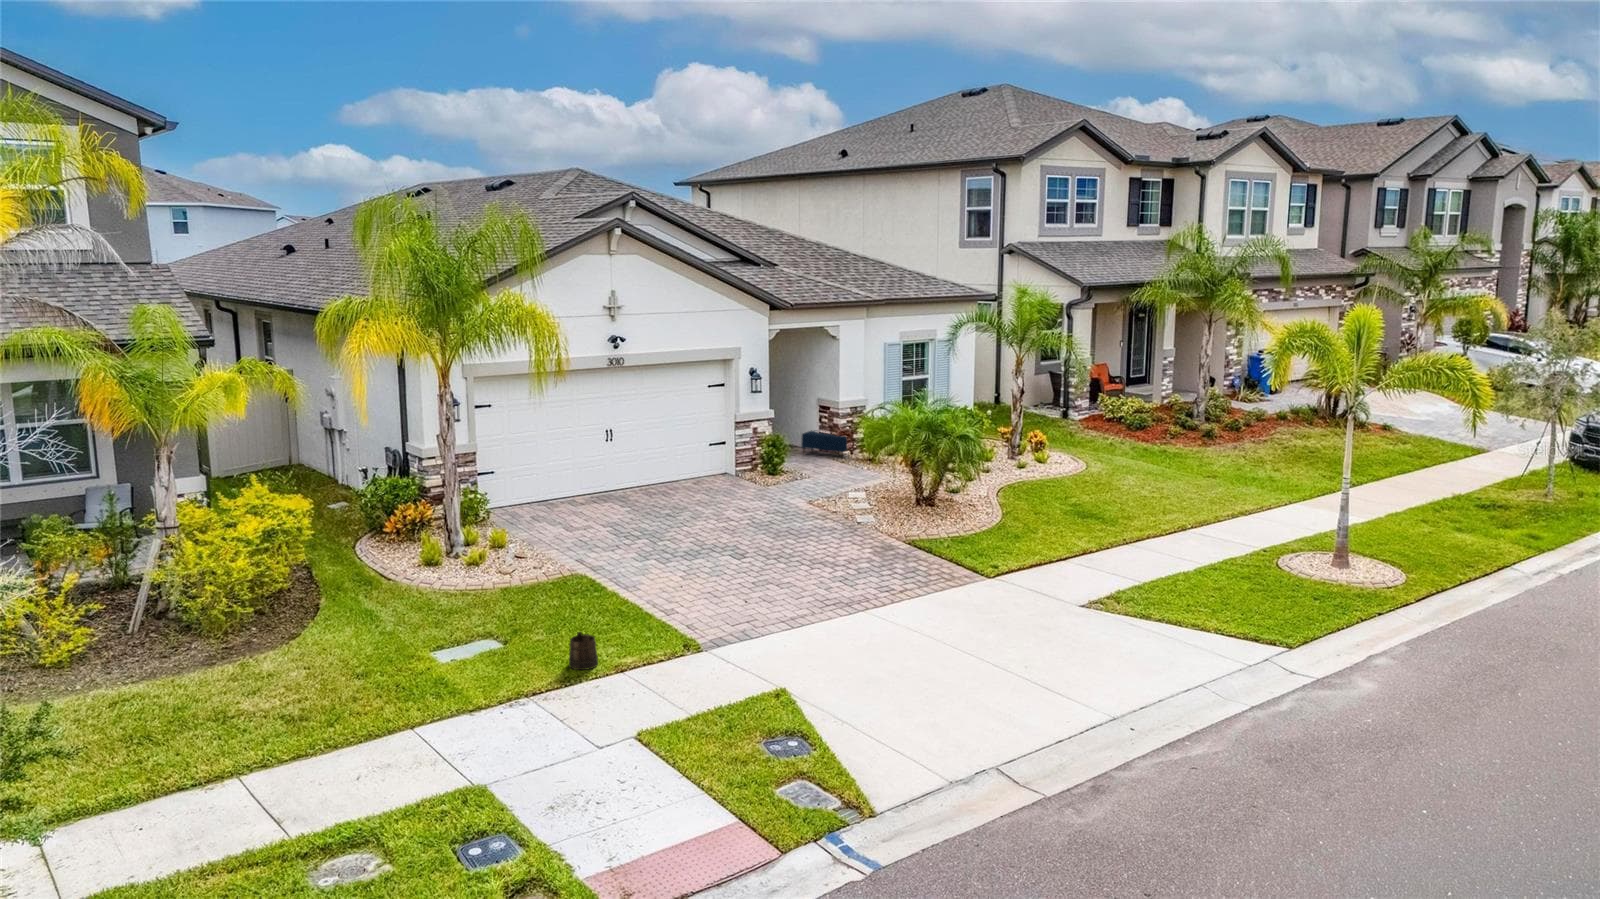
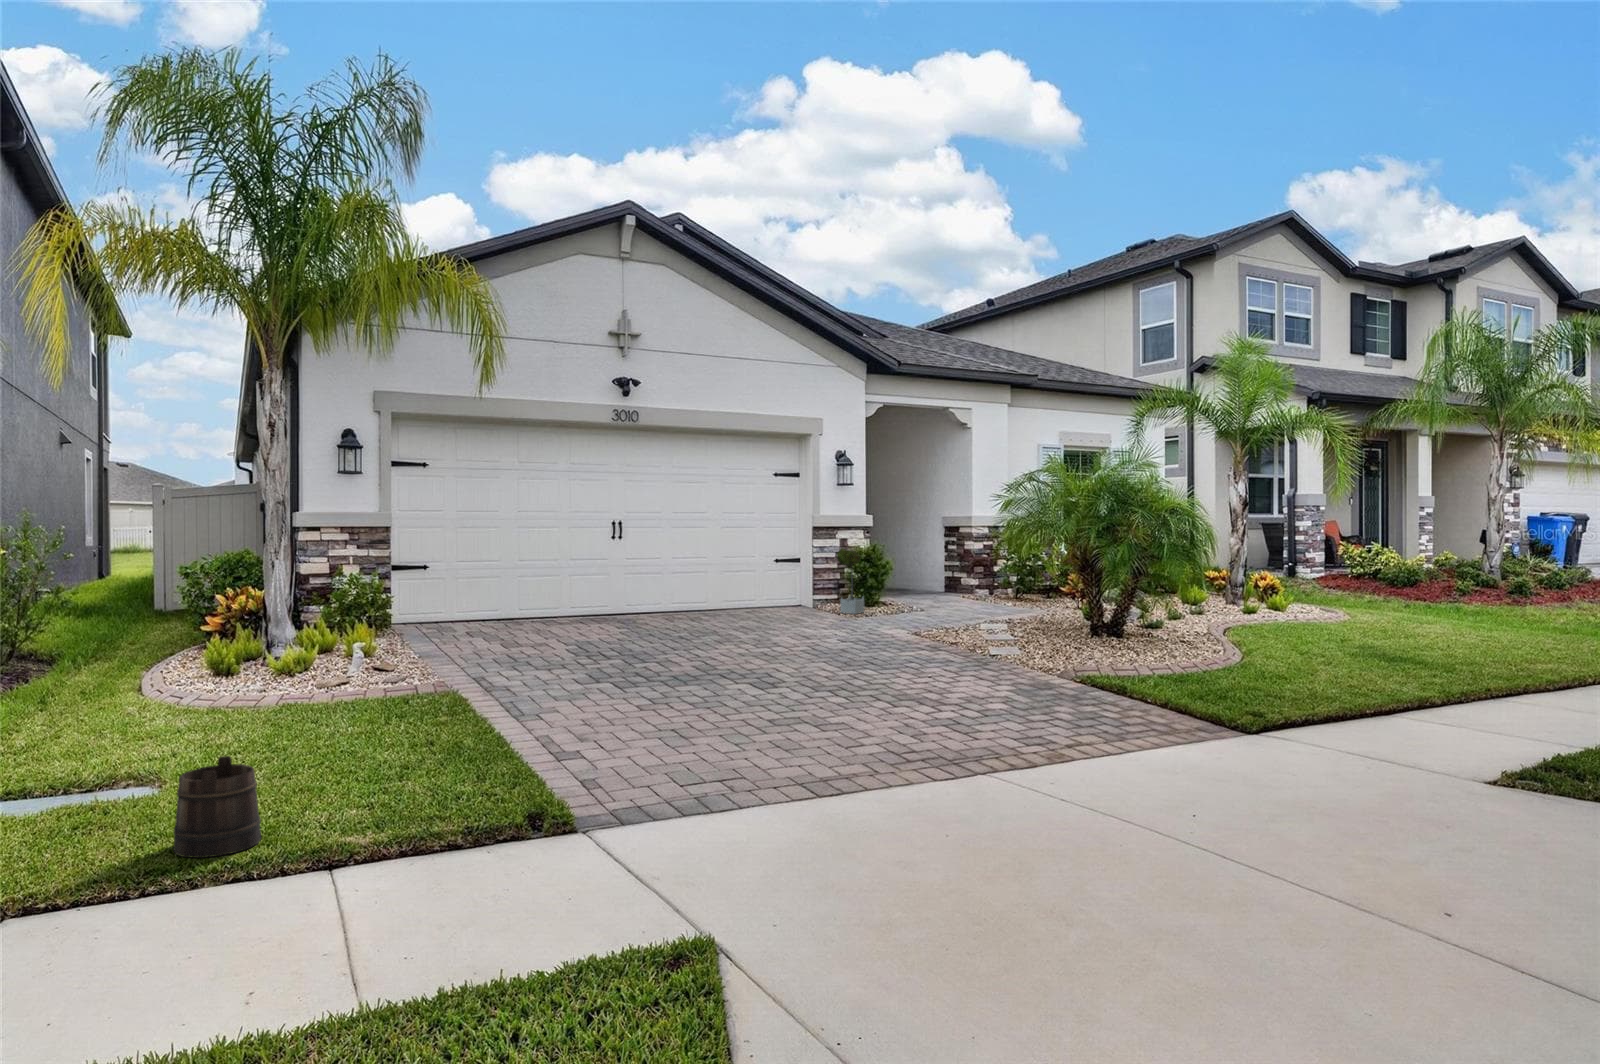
bench: present [801,430,847,458] -> none [916,564,989,599]
potted tree: none [753,438,772,483] -> present [837,548,864,614]

